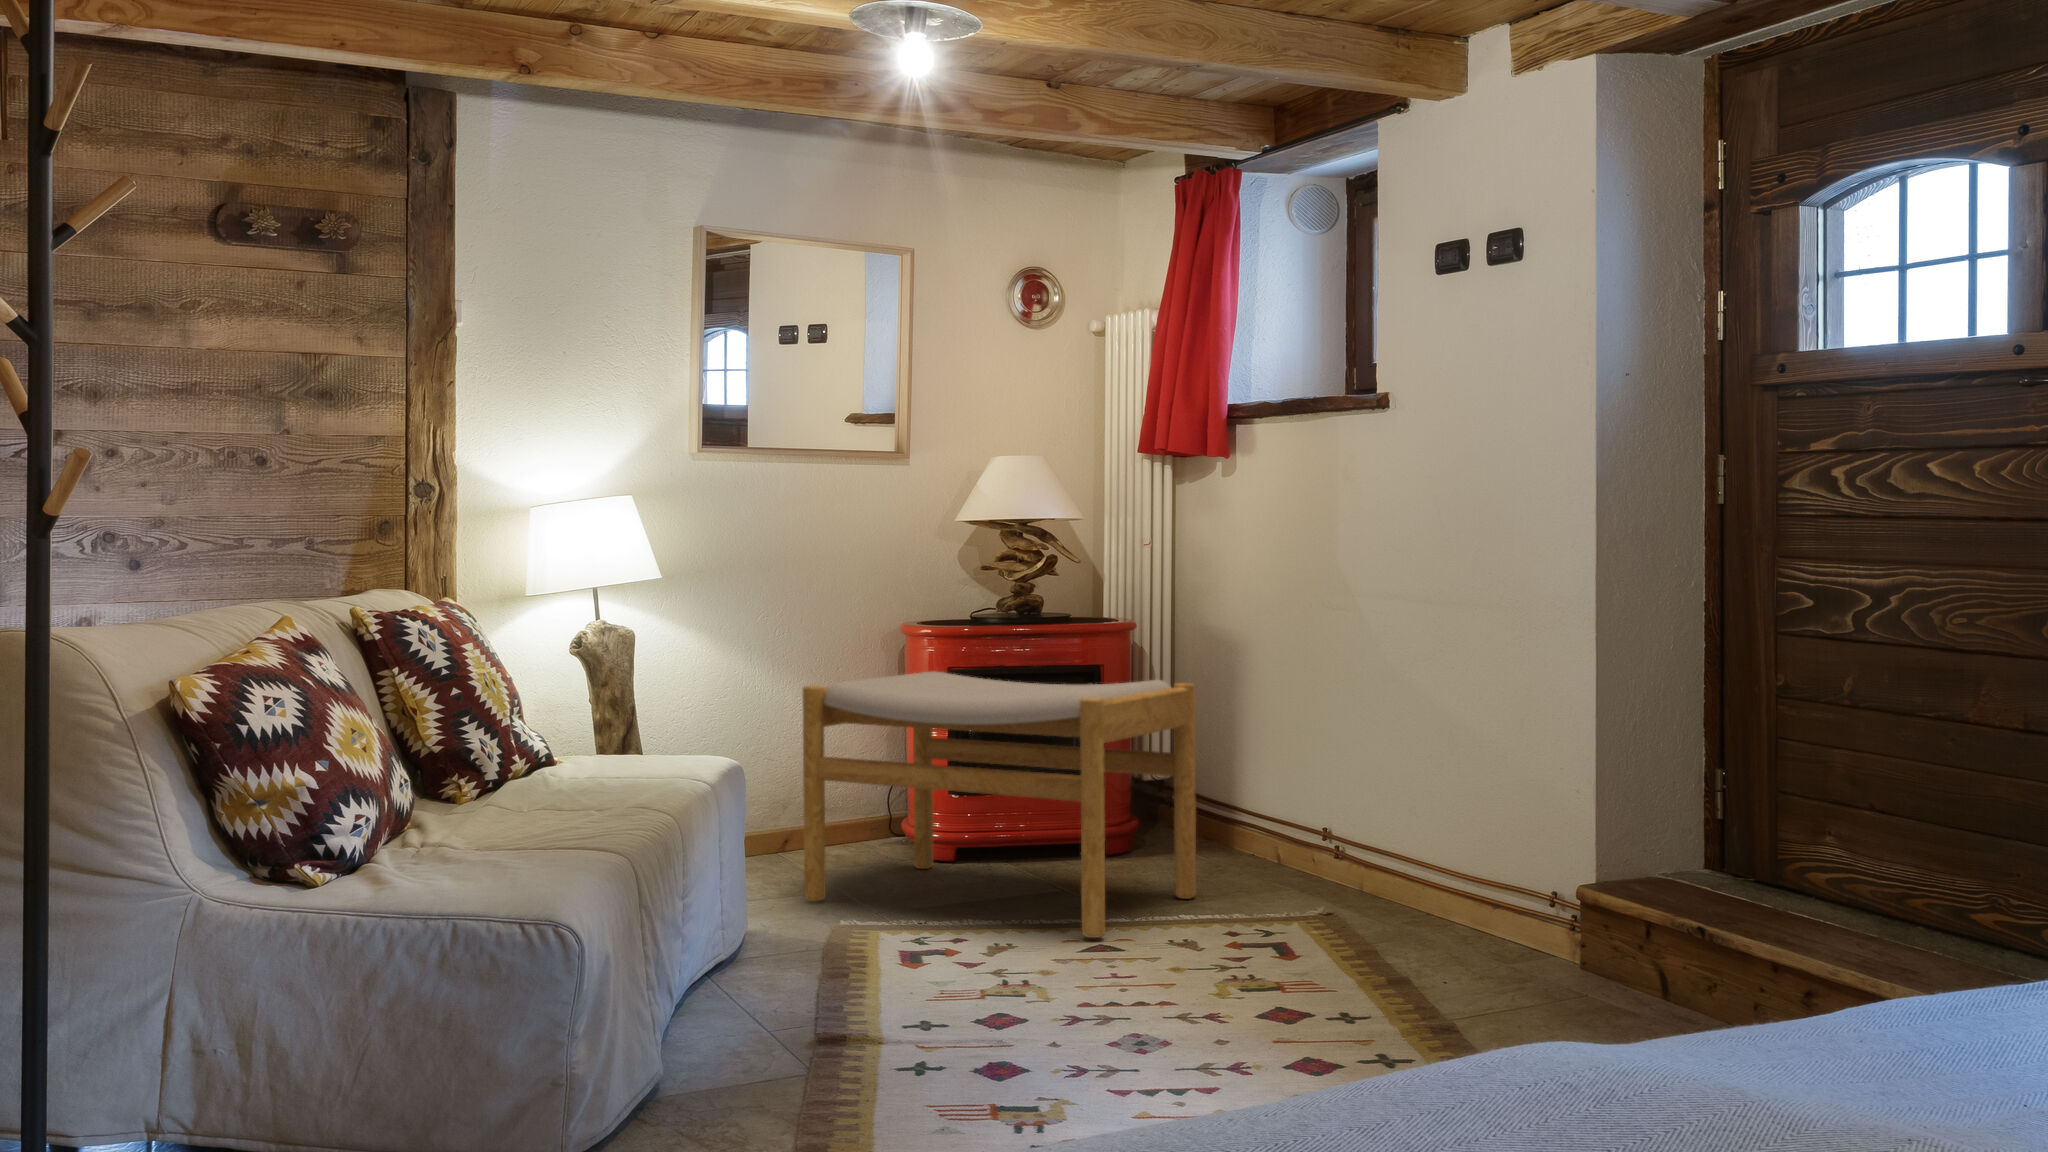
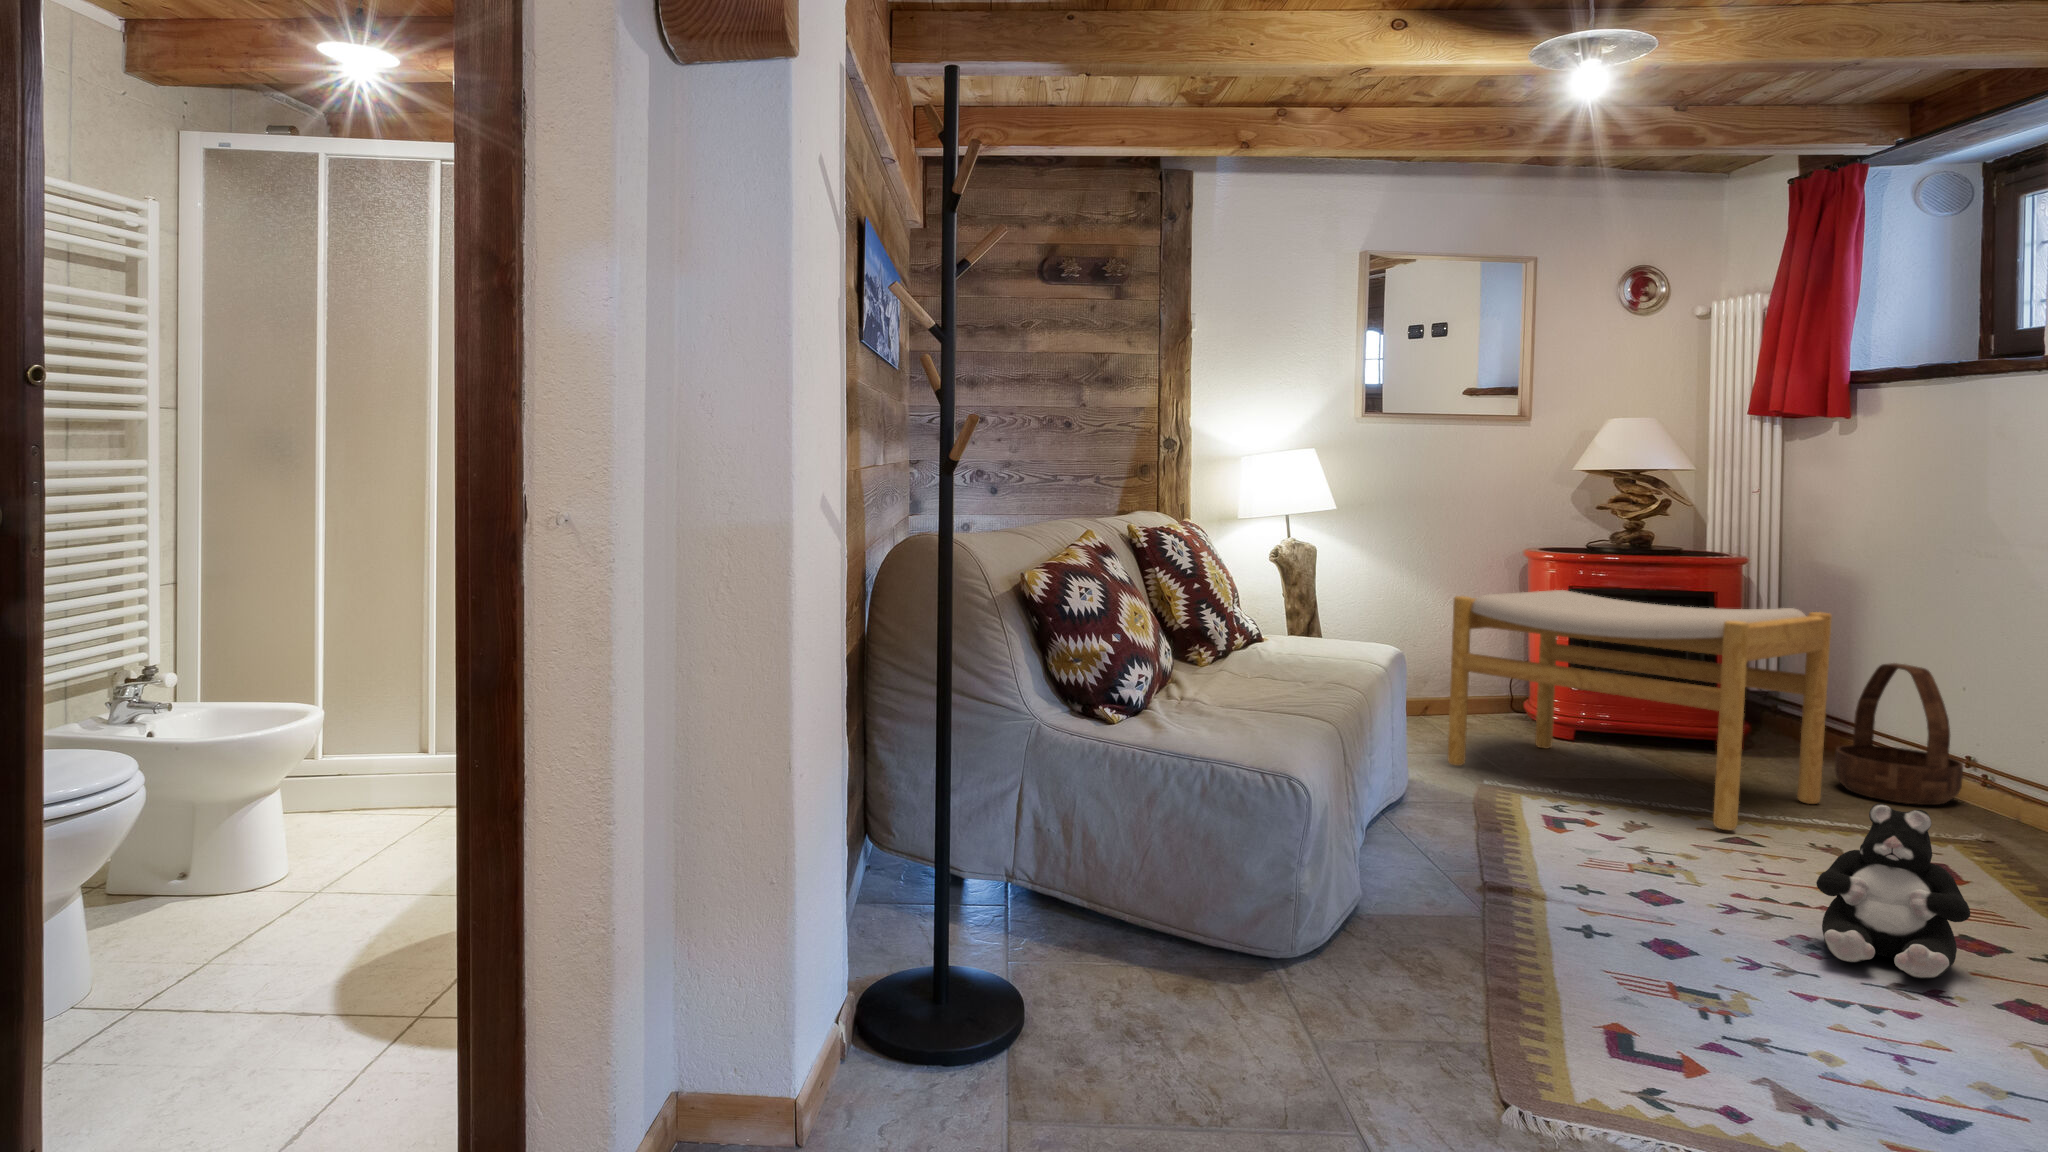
basket: none [1215,734,1326,887] -> present [1835,663,1963,805]
plush toy: none [1145,882,1273,1059] -> present [1816,803,1970,979]

